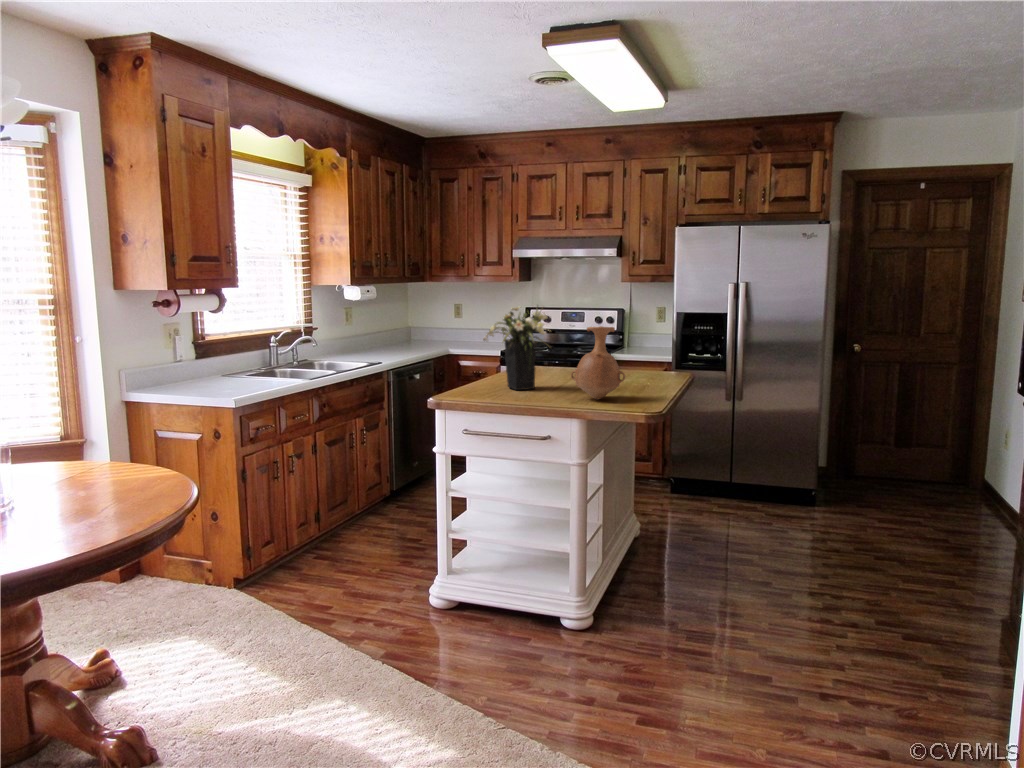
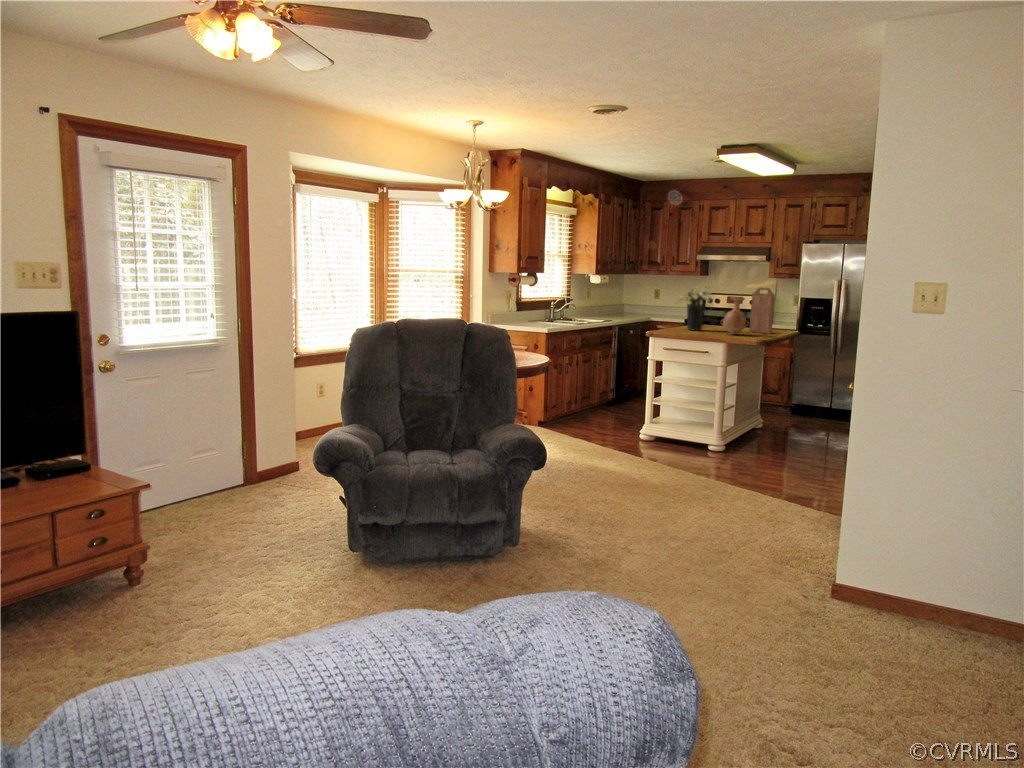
cutting board: none [620,303,665,390] -> present [749,287,775,334]

